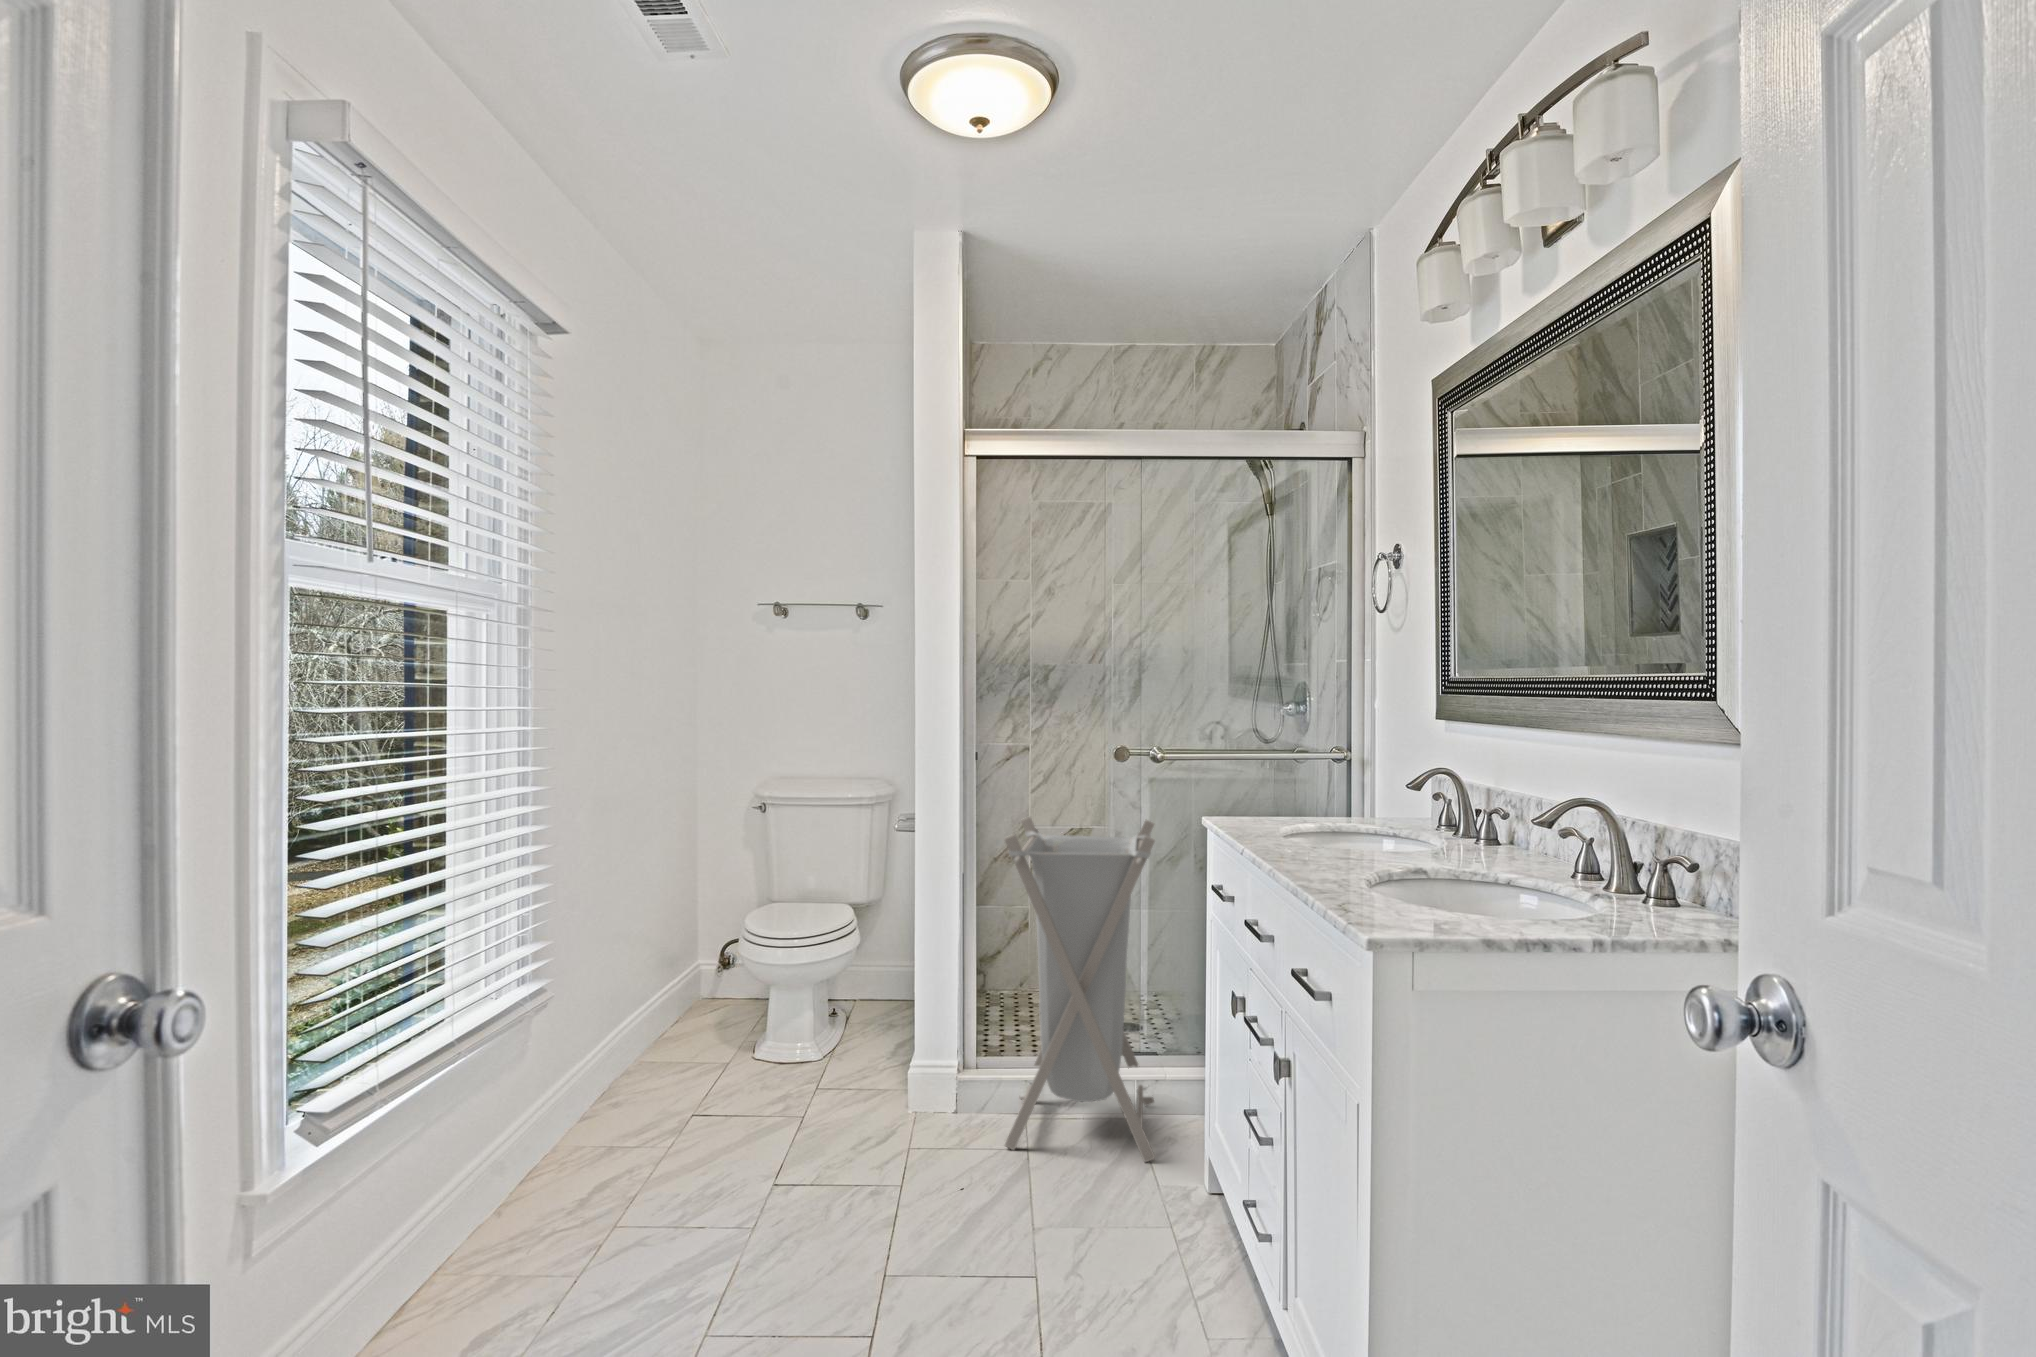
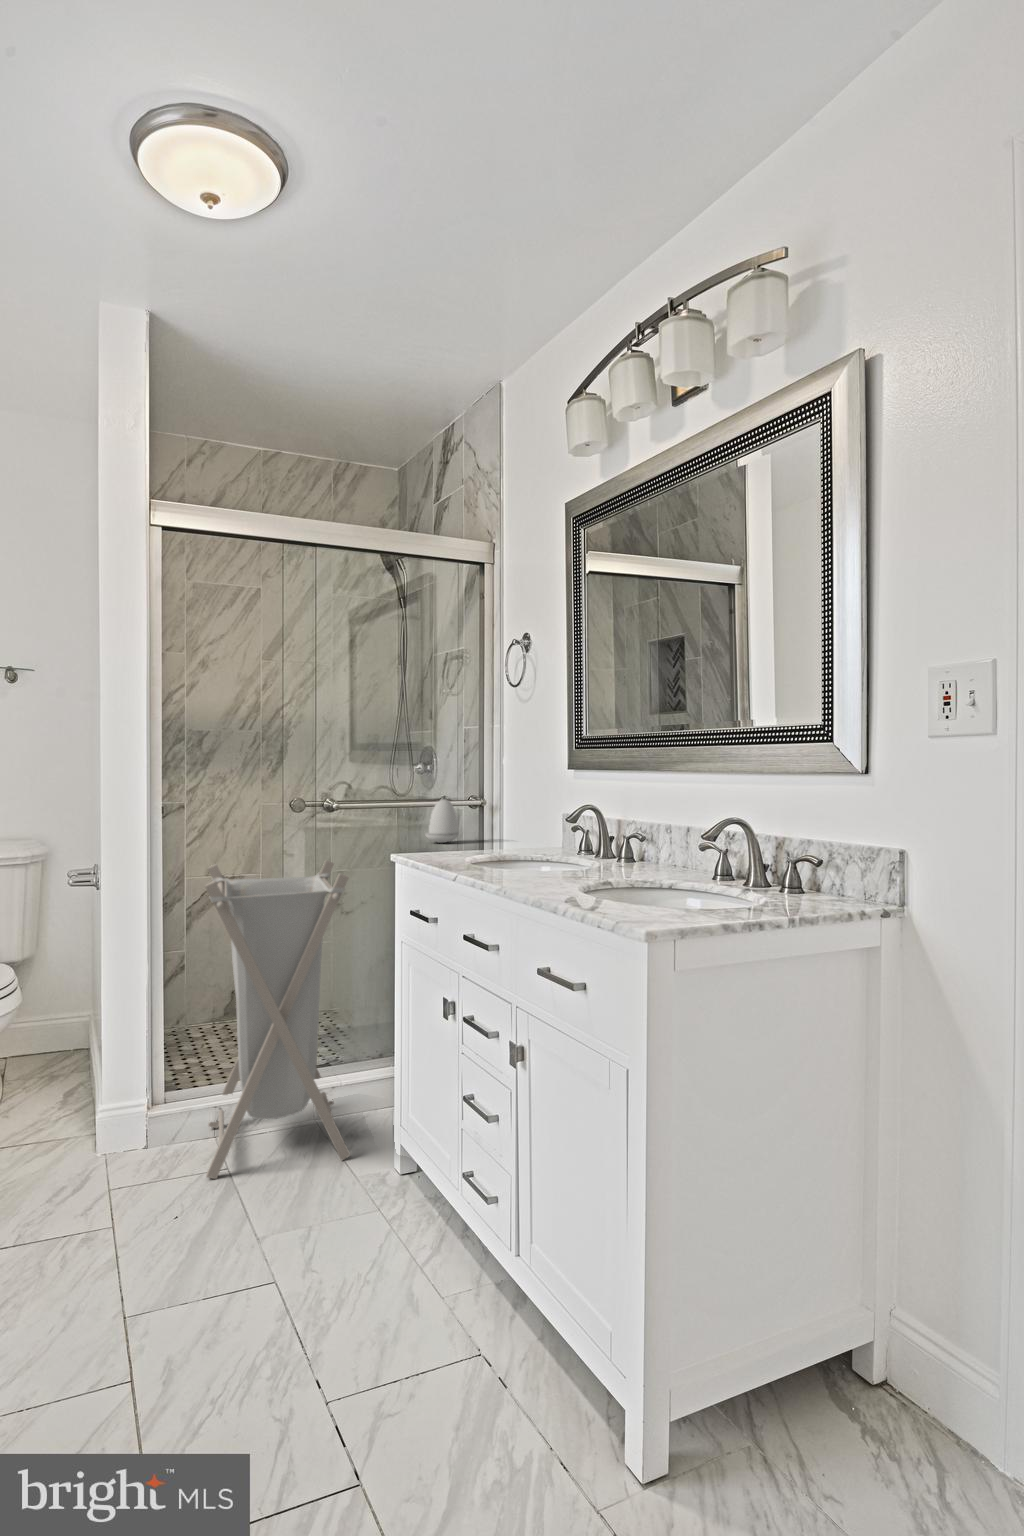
soap dispenser: none [1271,730,1315,807] -> present [425,796,459,843]

